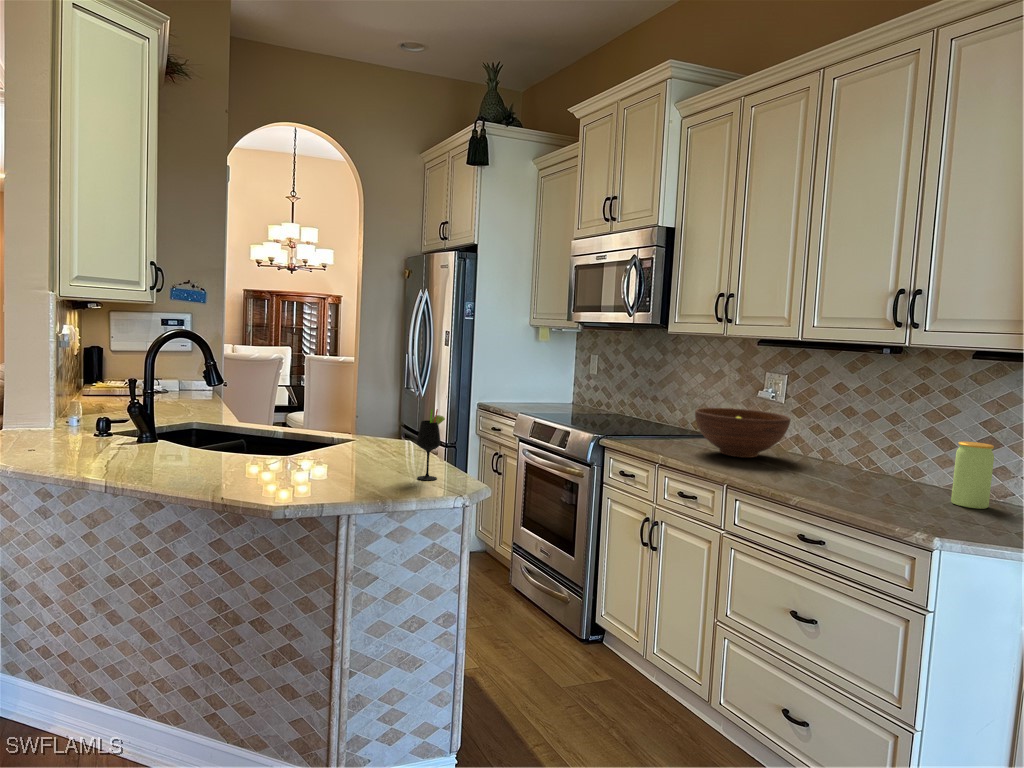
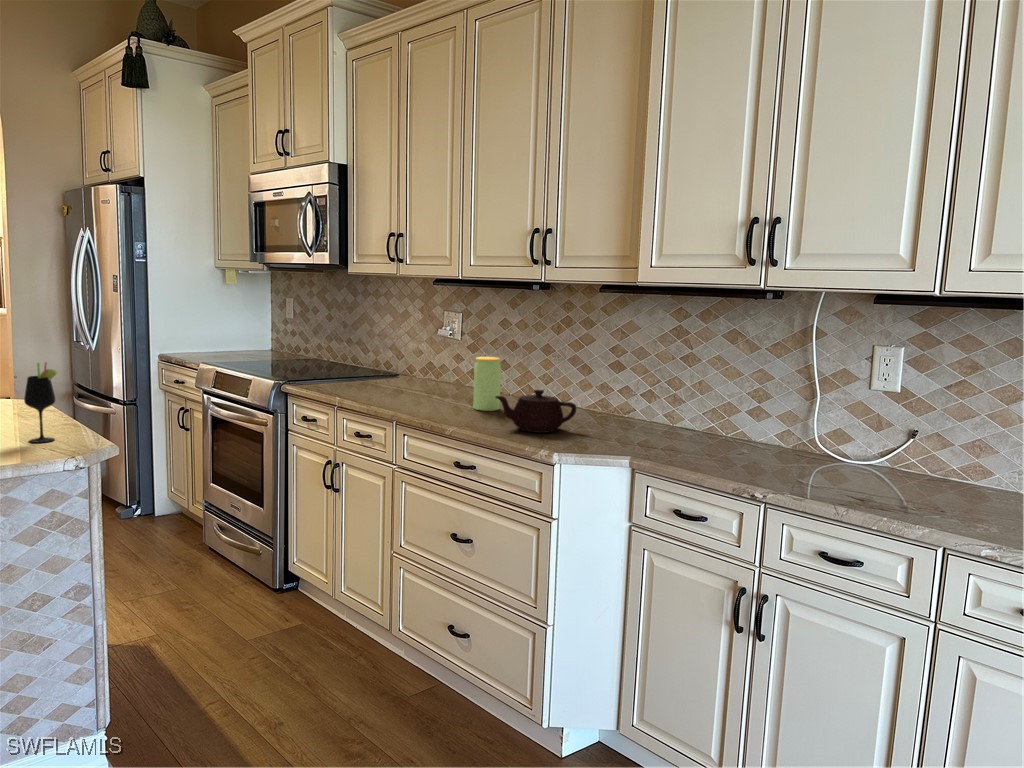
fruit bowl: present [695,408,790,458] -> none [371,347,461,394]
jar: present [951,441,994,509] -> present [473,357,501,411]
teapot: none [850,464,949,512] -> present [495,390,576,433]

